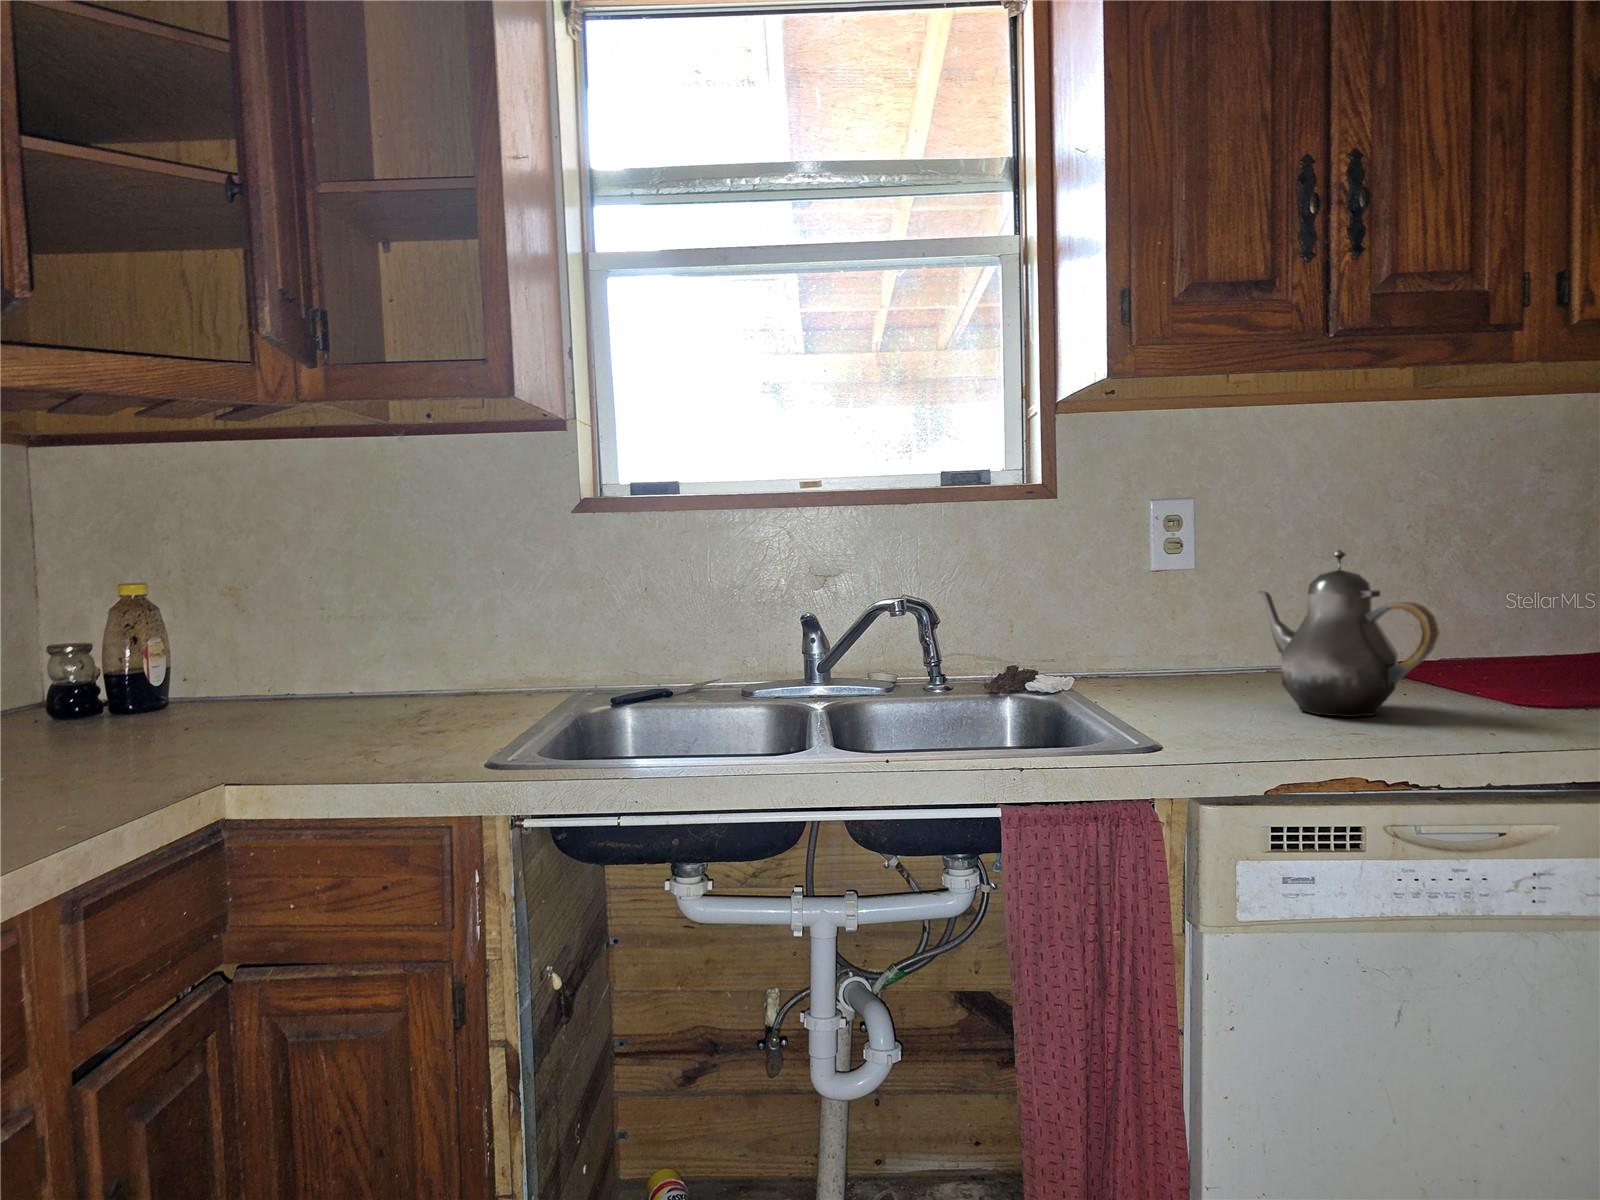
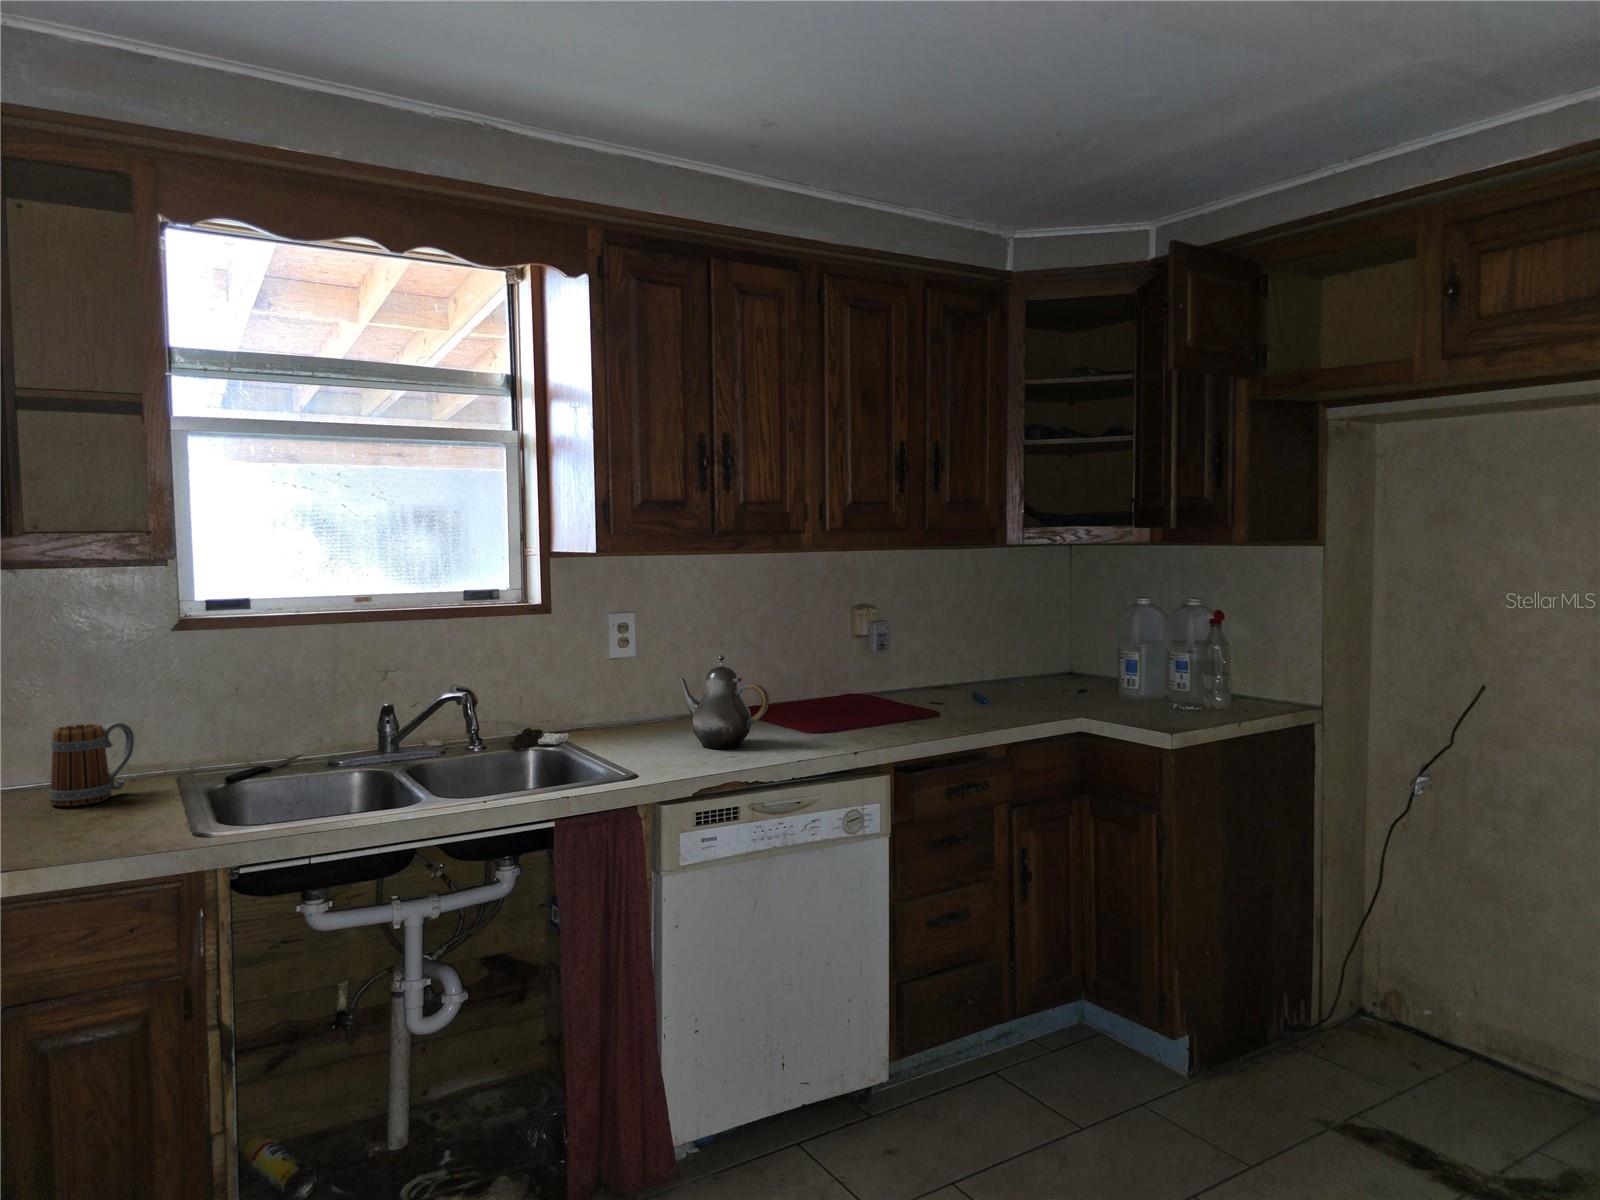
mug: none [427,619,521,714] -> present [49,723,134,806]

